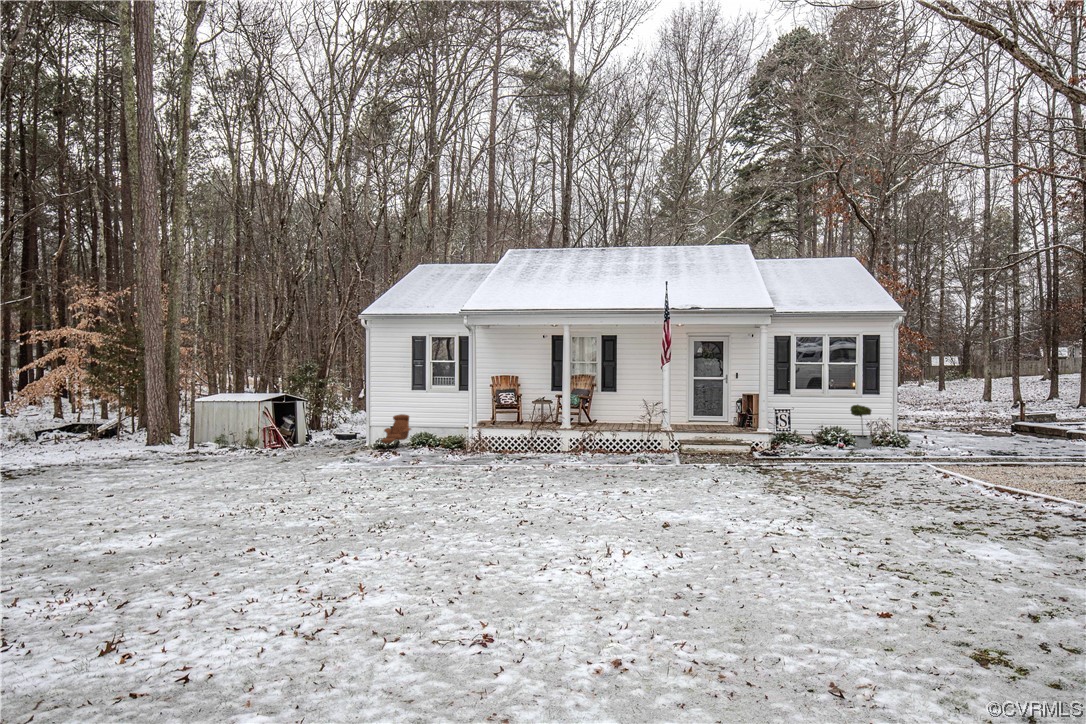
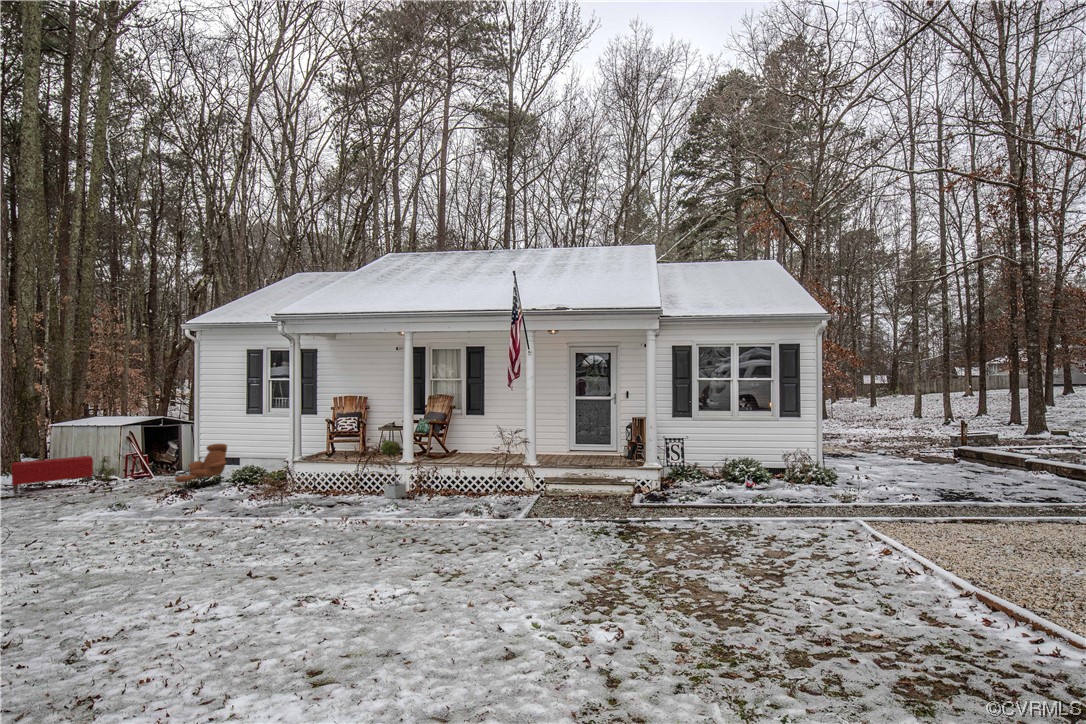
potted tree: present [851,405,872,448] -> present [381,440,407,499]
bench: none [247,424,303,452] -> present [11,456,93,494]

